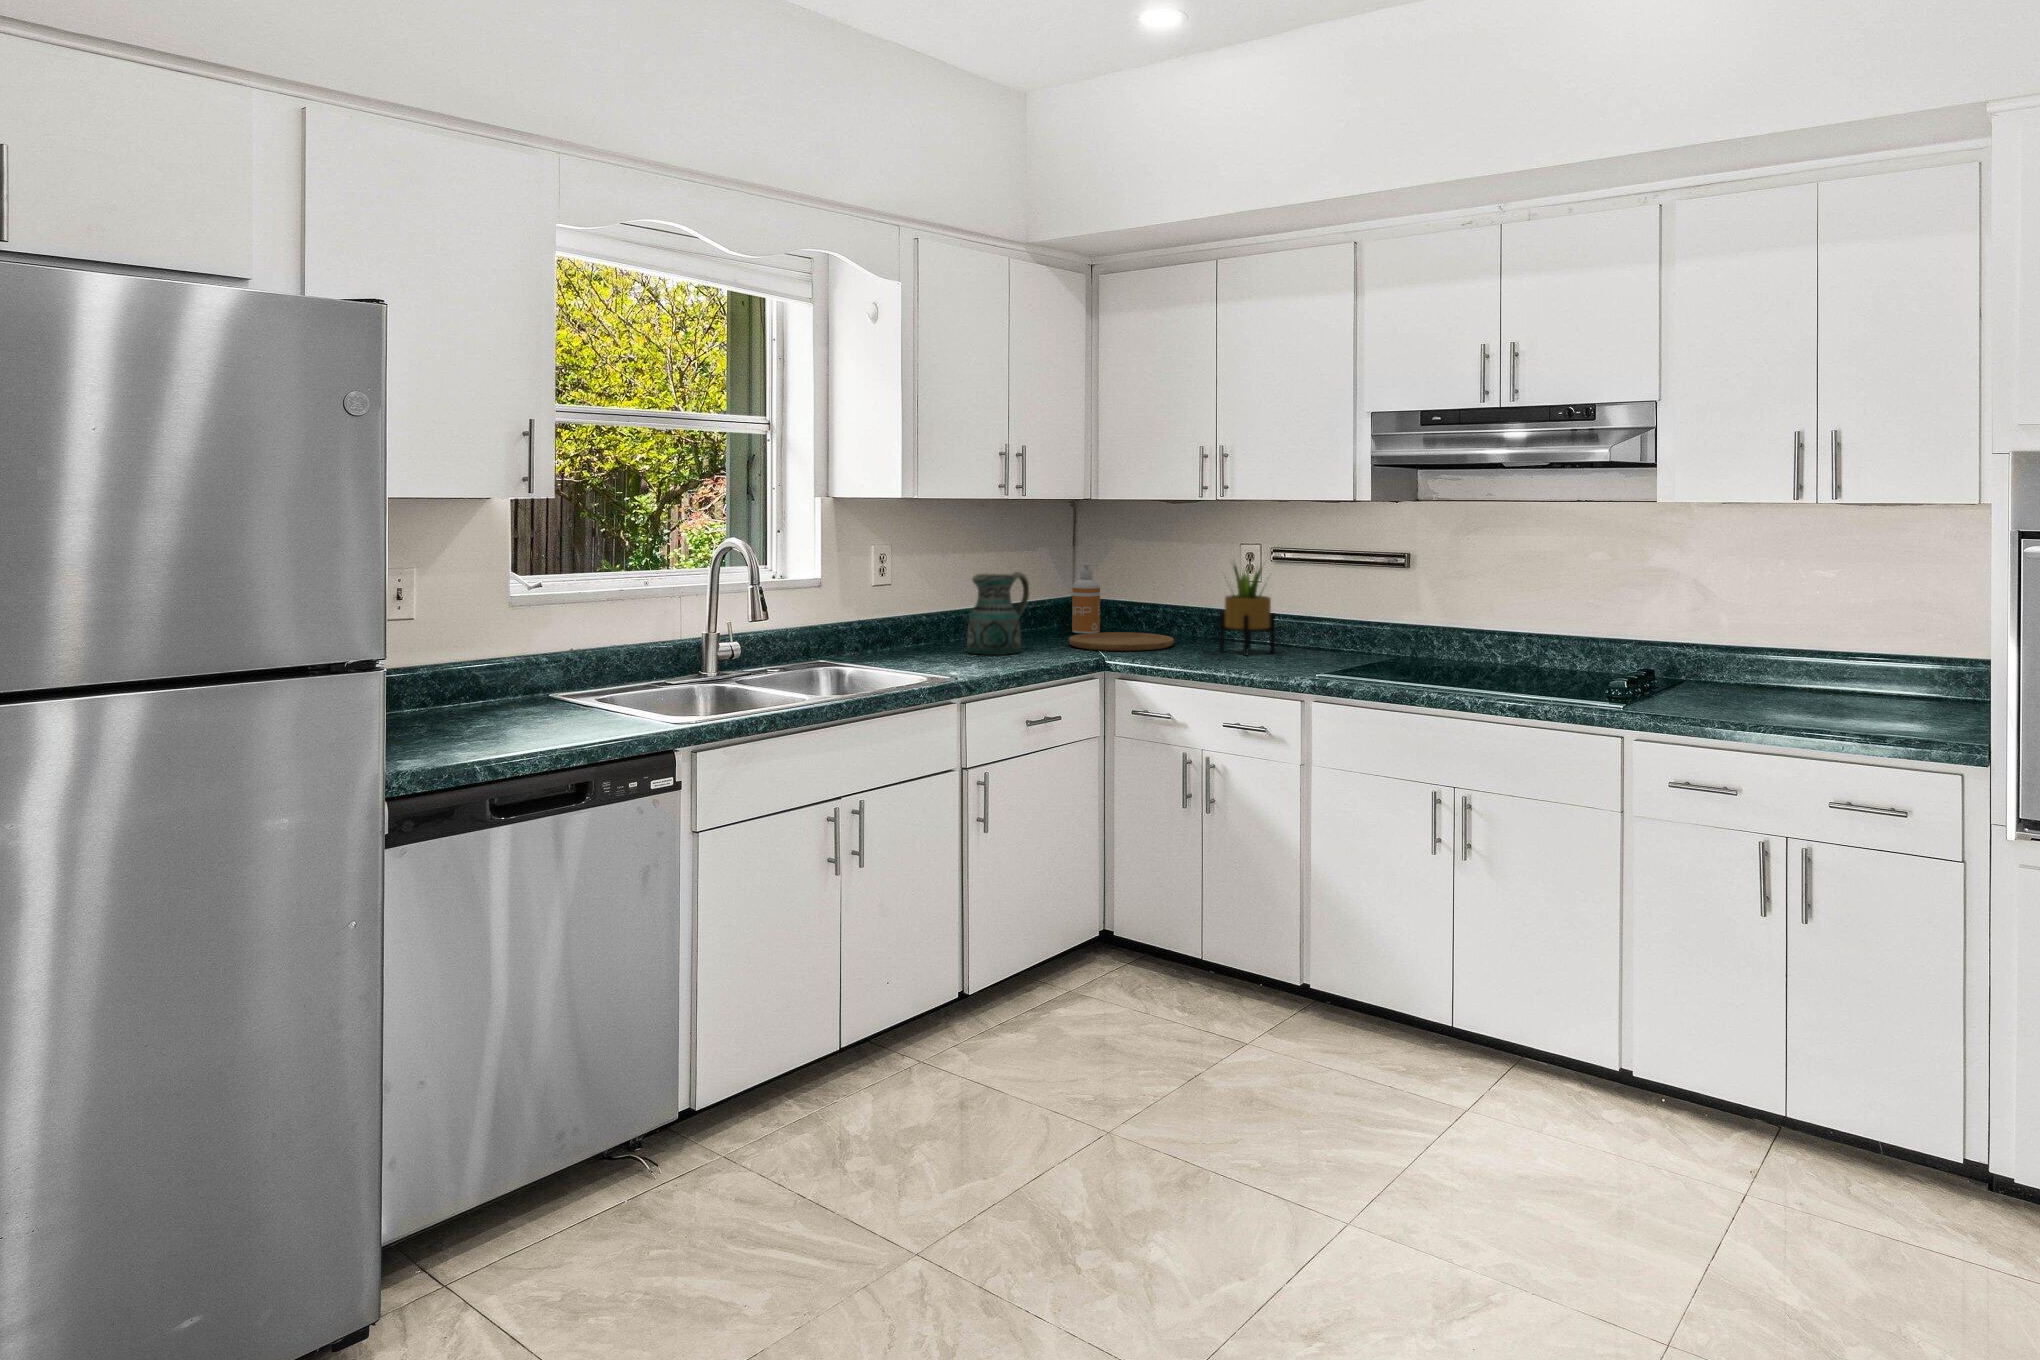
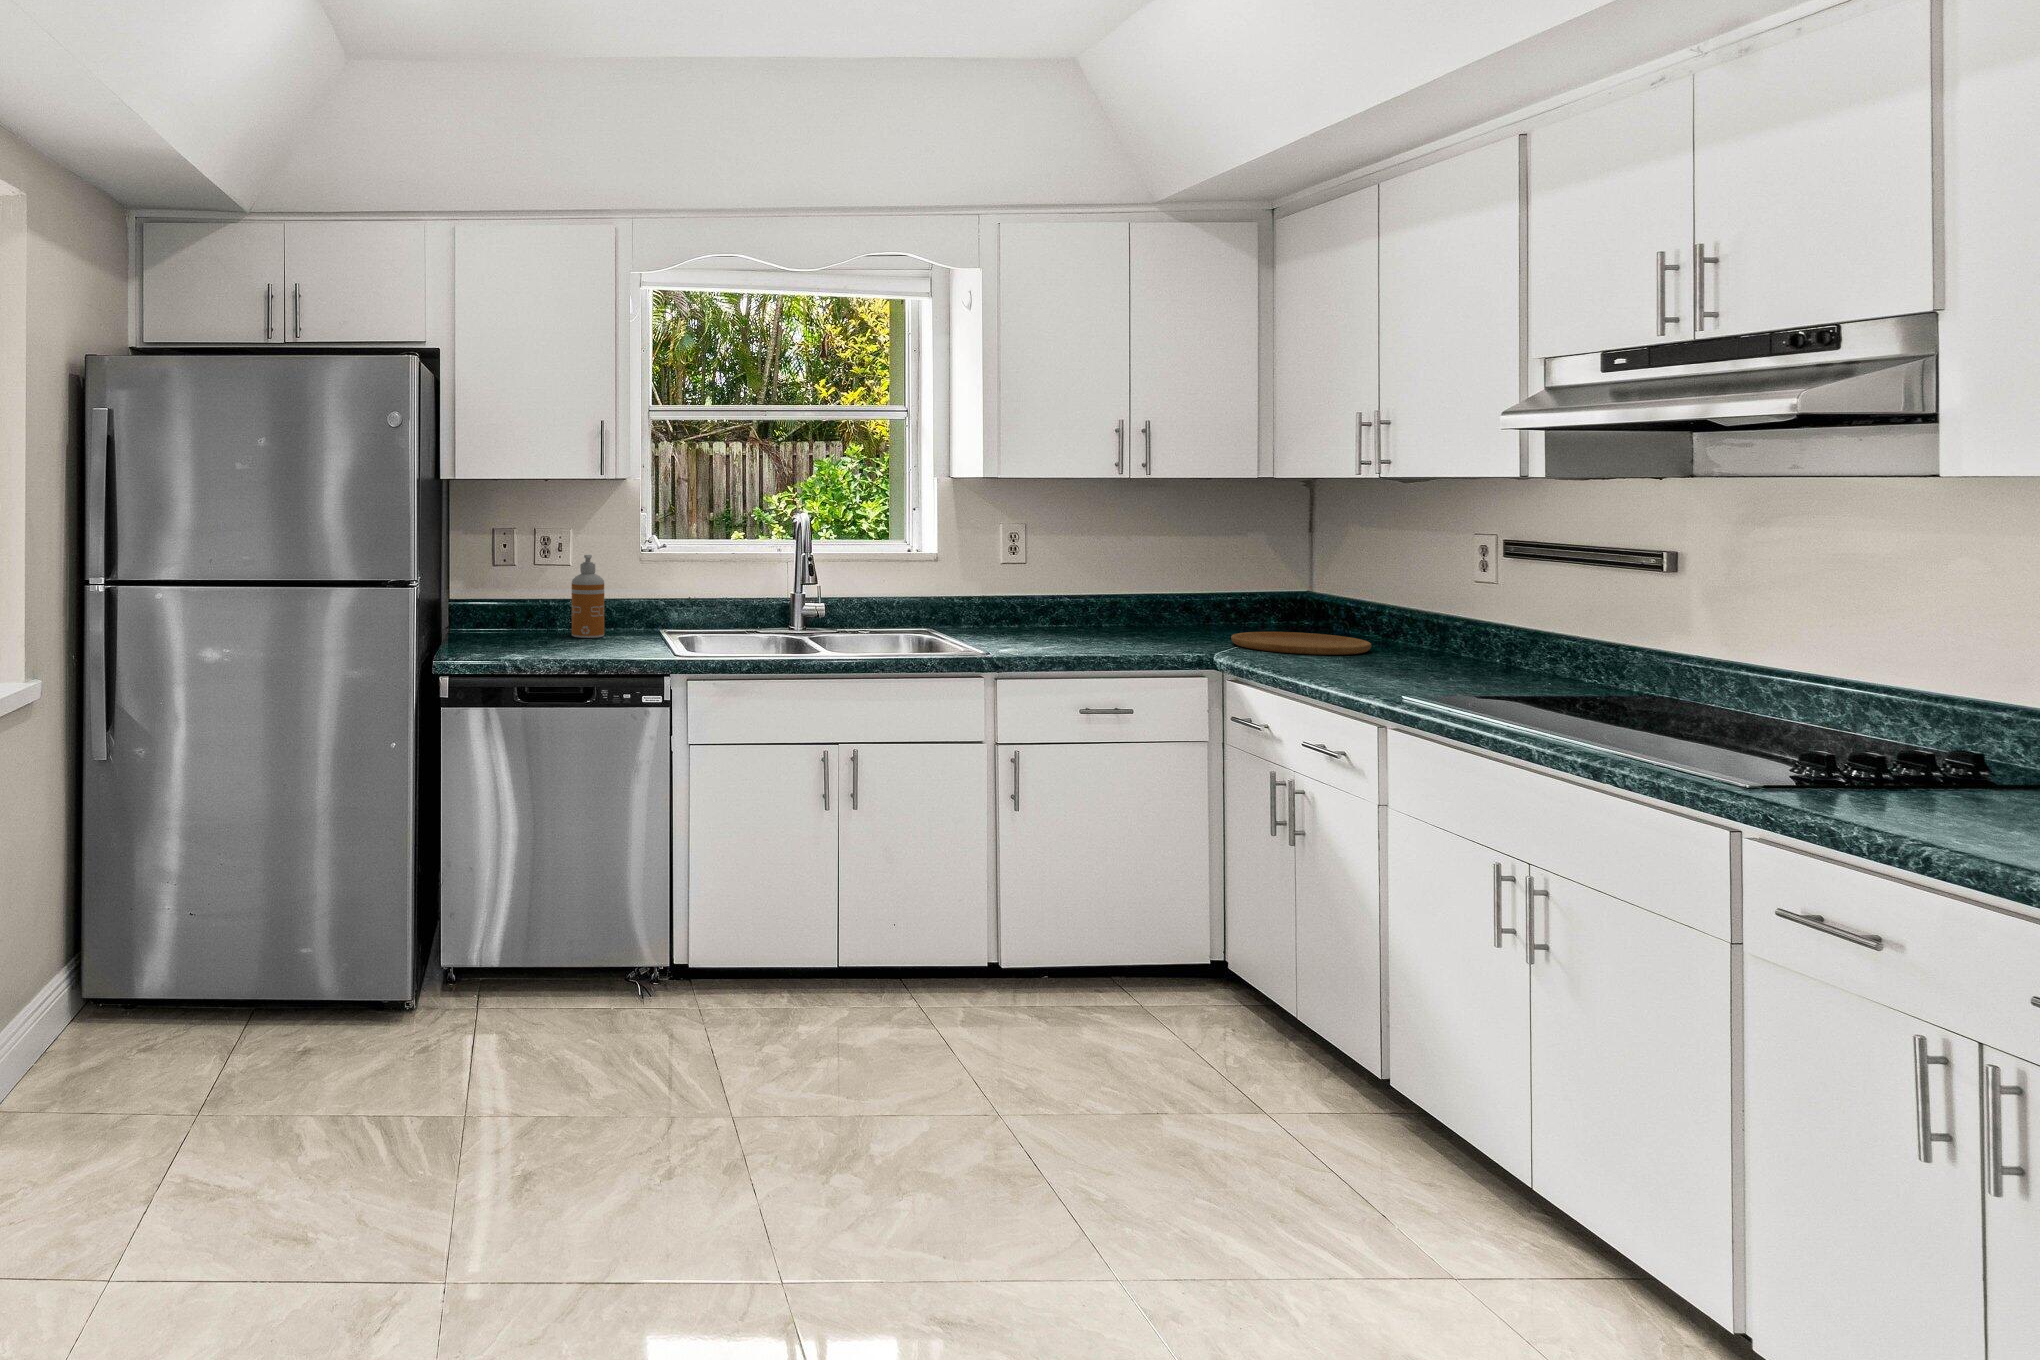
soap dispenser: present [1072,563,1100,633] -> present [572,555,604,638]
potted plant: present [1219,565,1275,655] -> none [1396,550,1482,673]
ceramic pitcher: present [967,572,1029,655] -> none [1097,557,1179,642]

